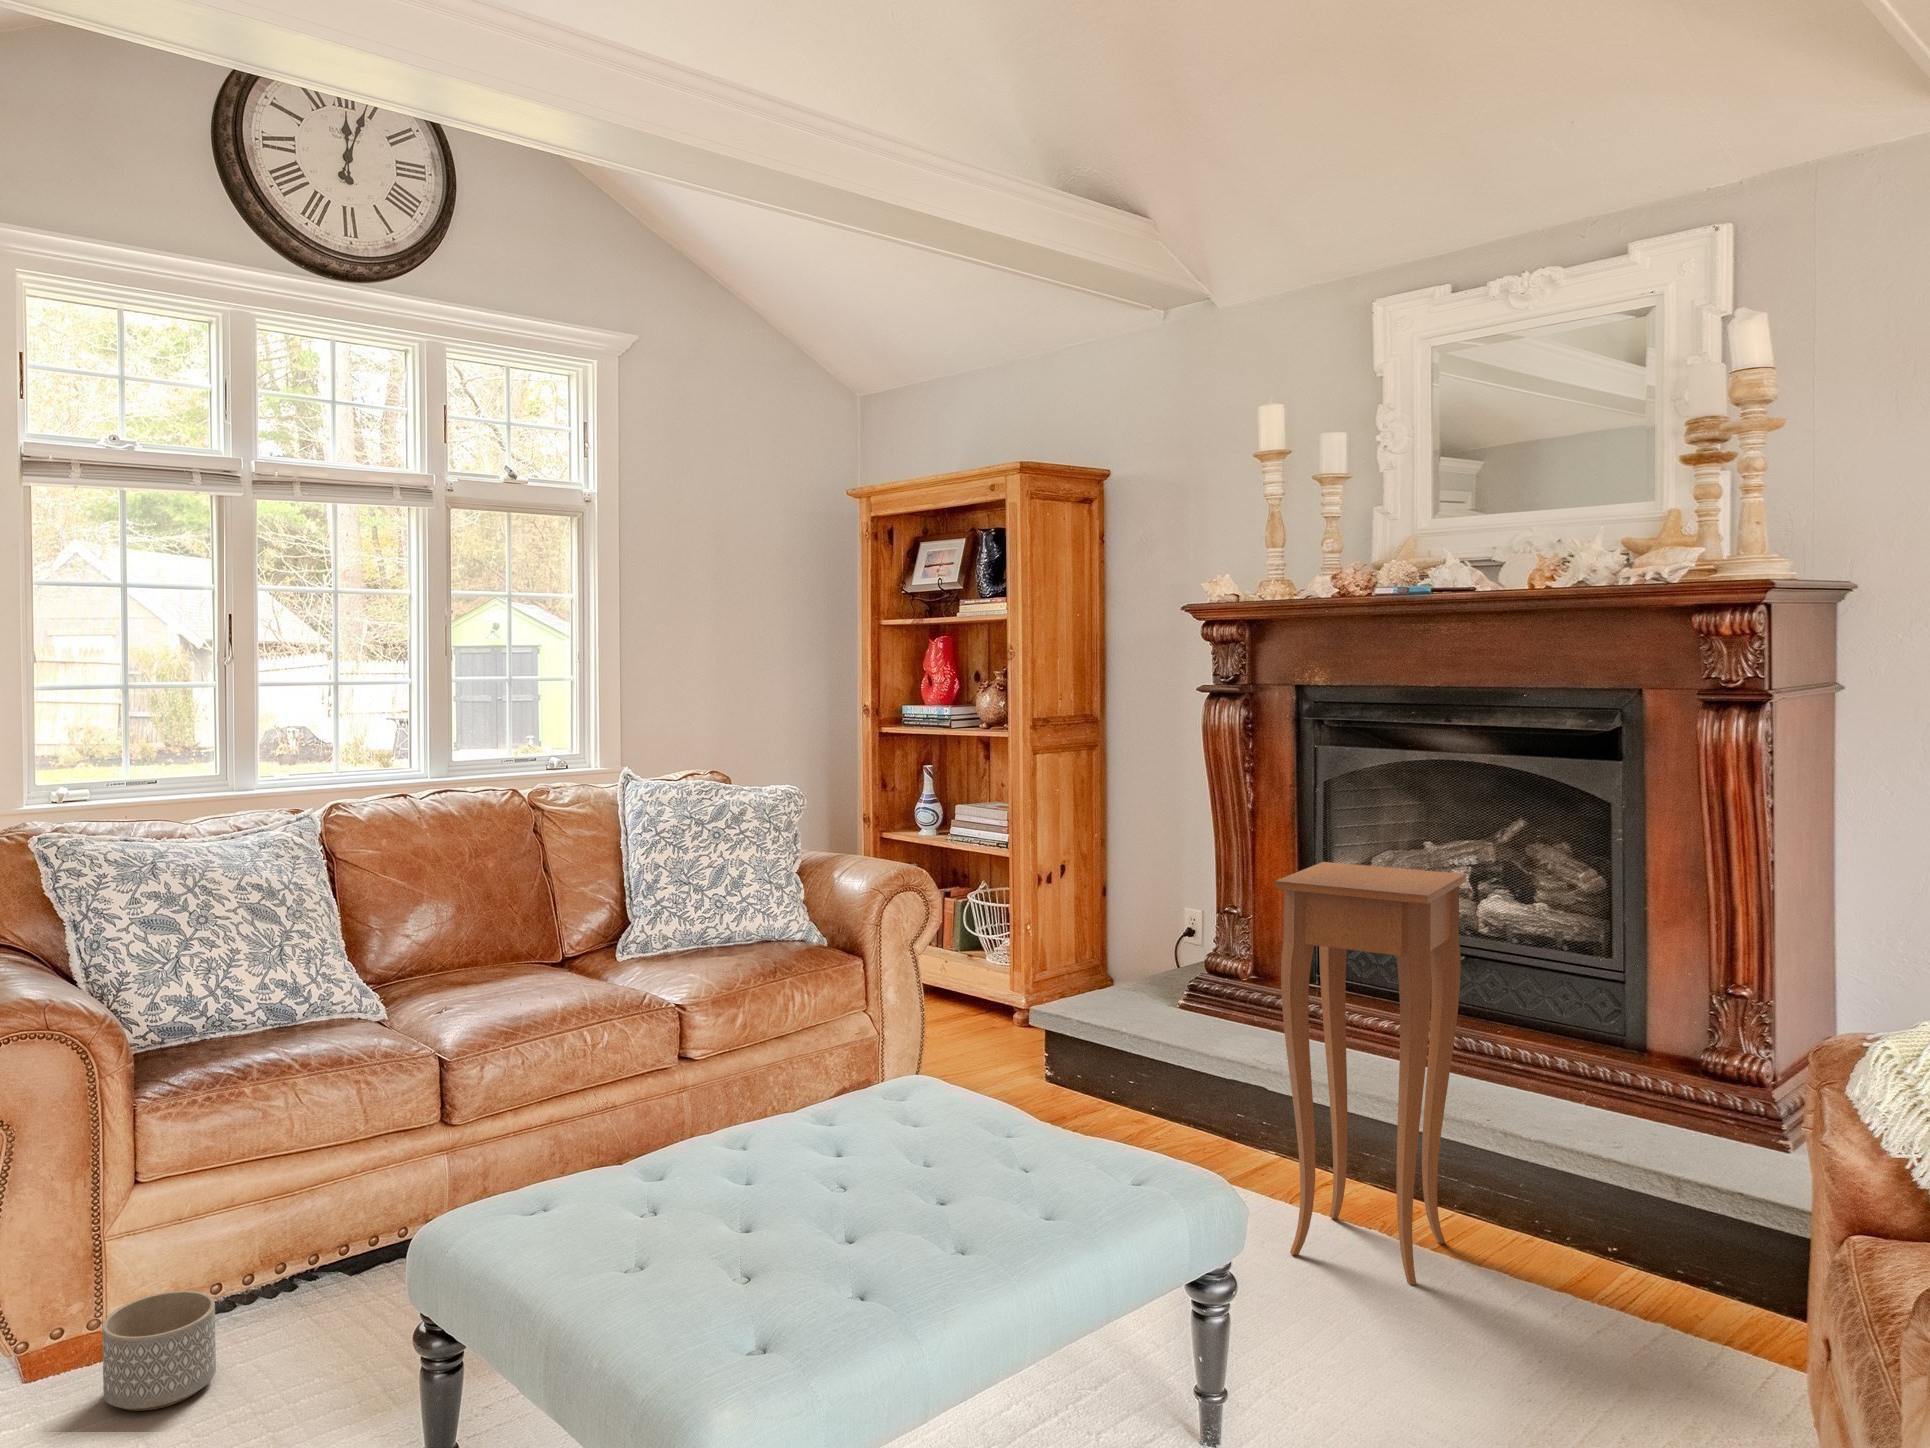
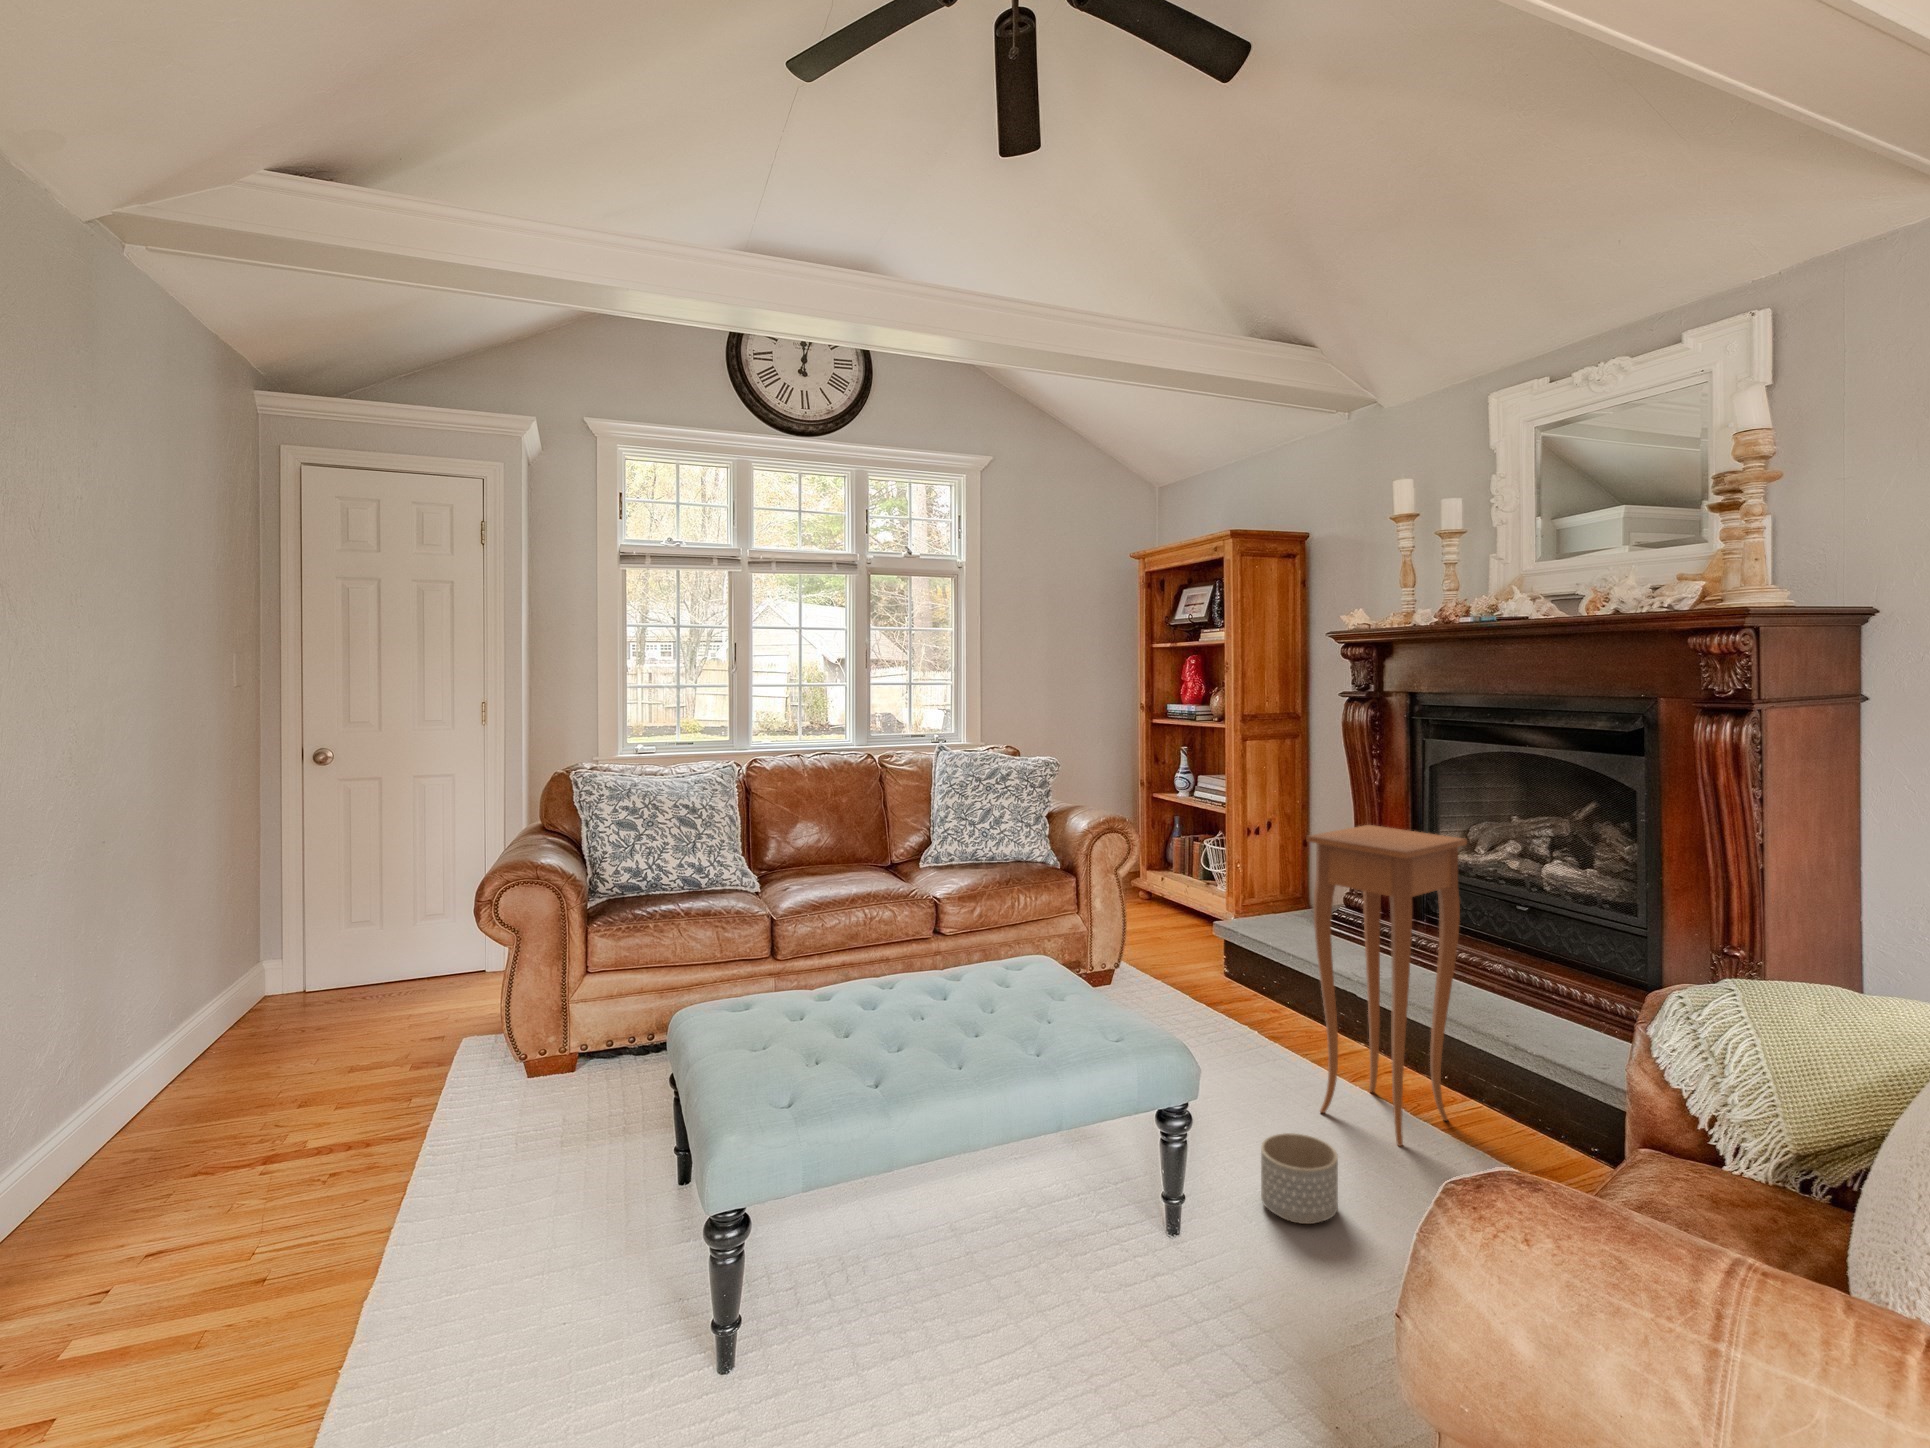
planter: present [102,1291,216,1411] -> present [1261,1133,1338,1224]

